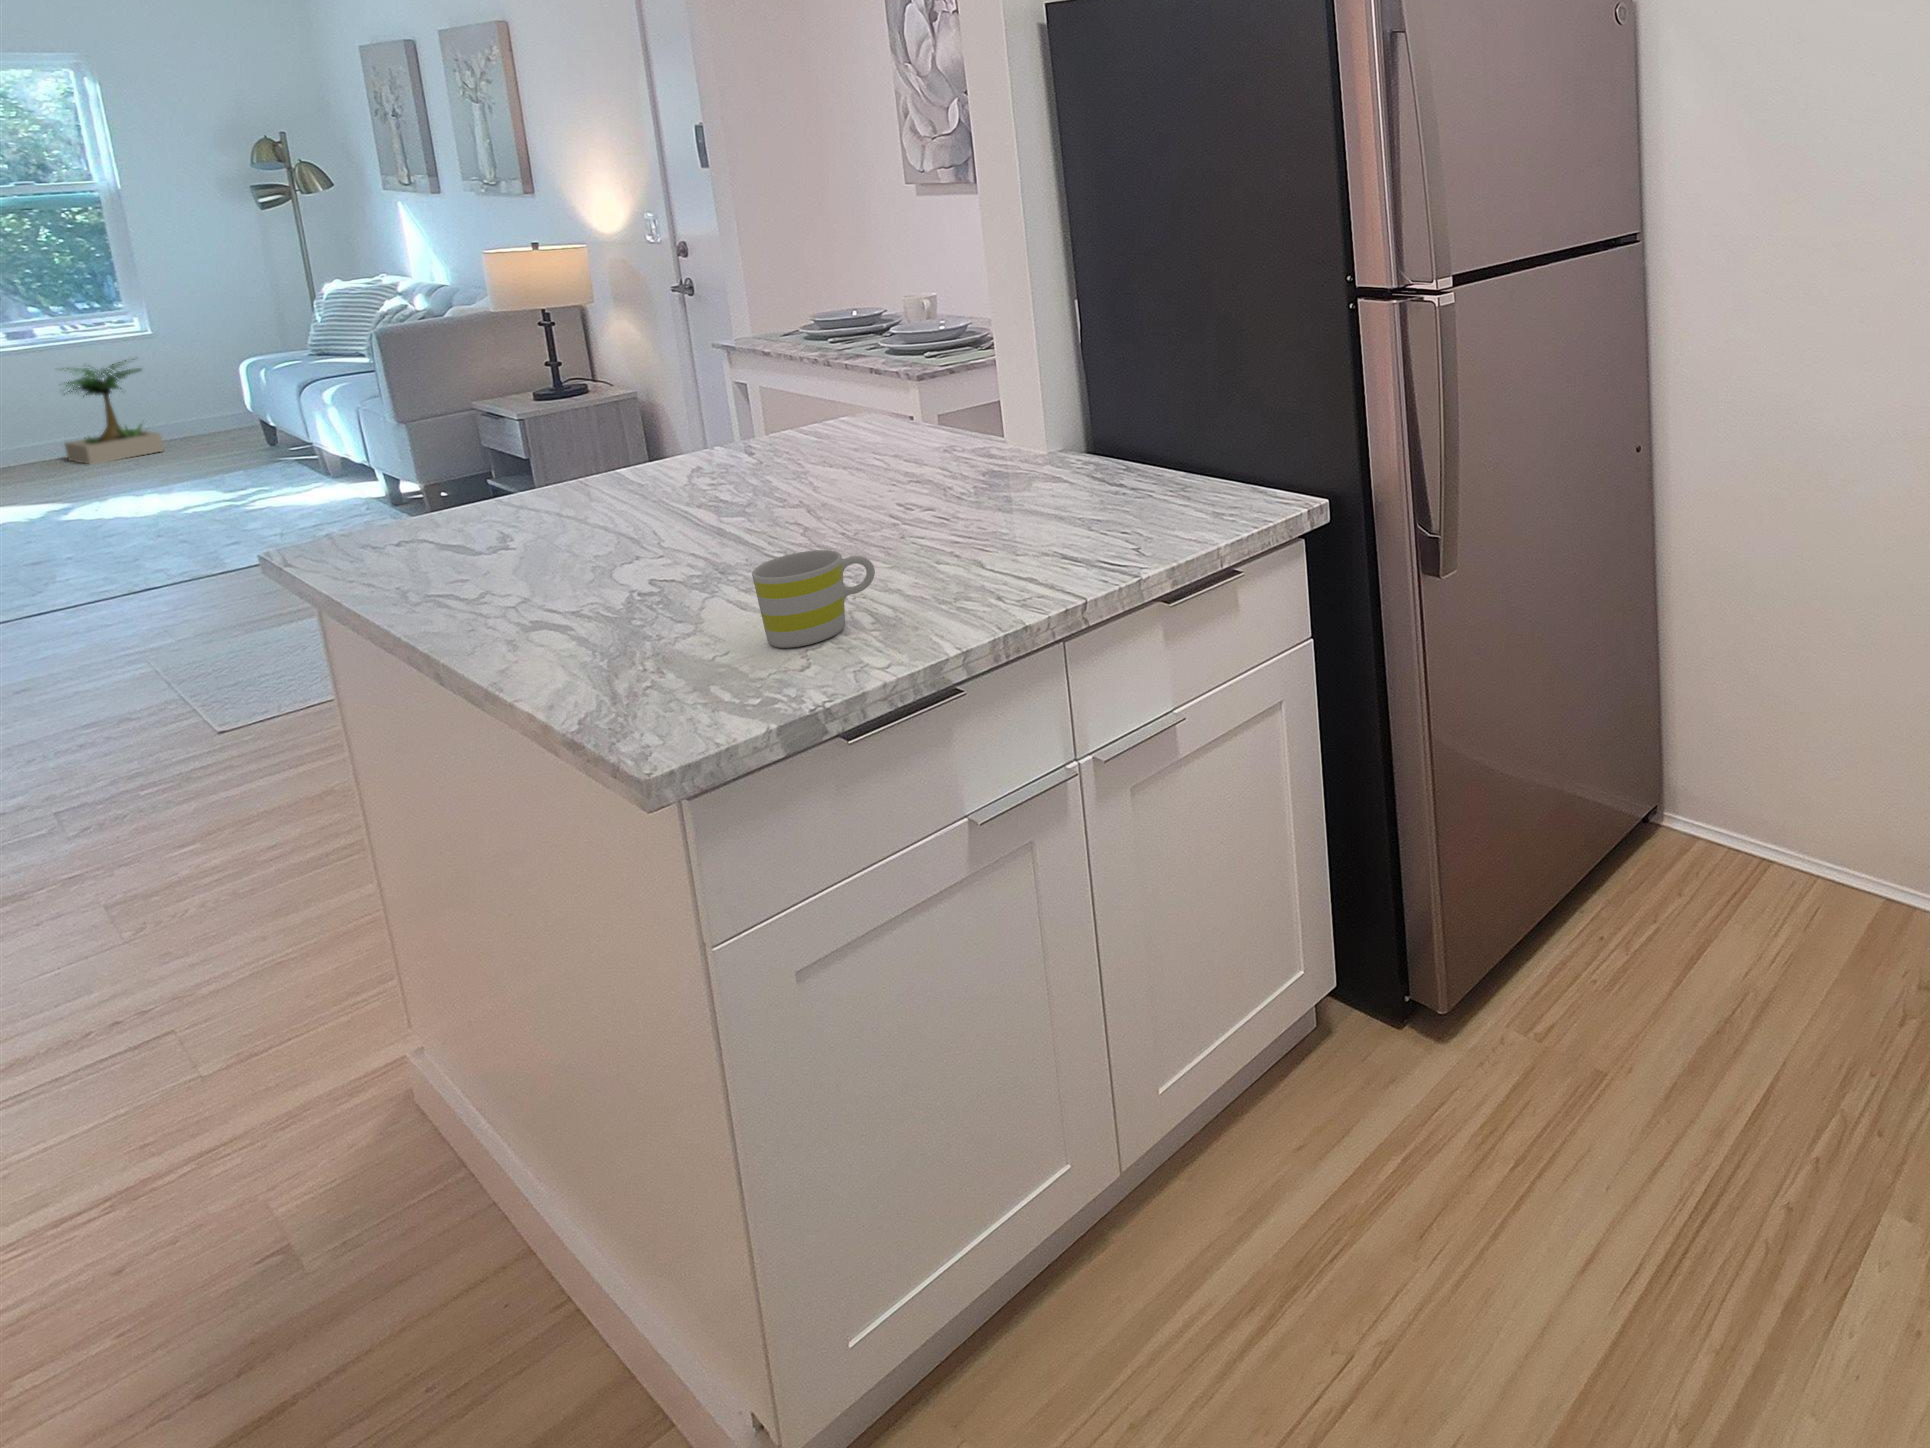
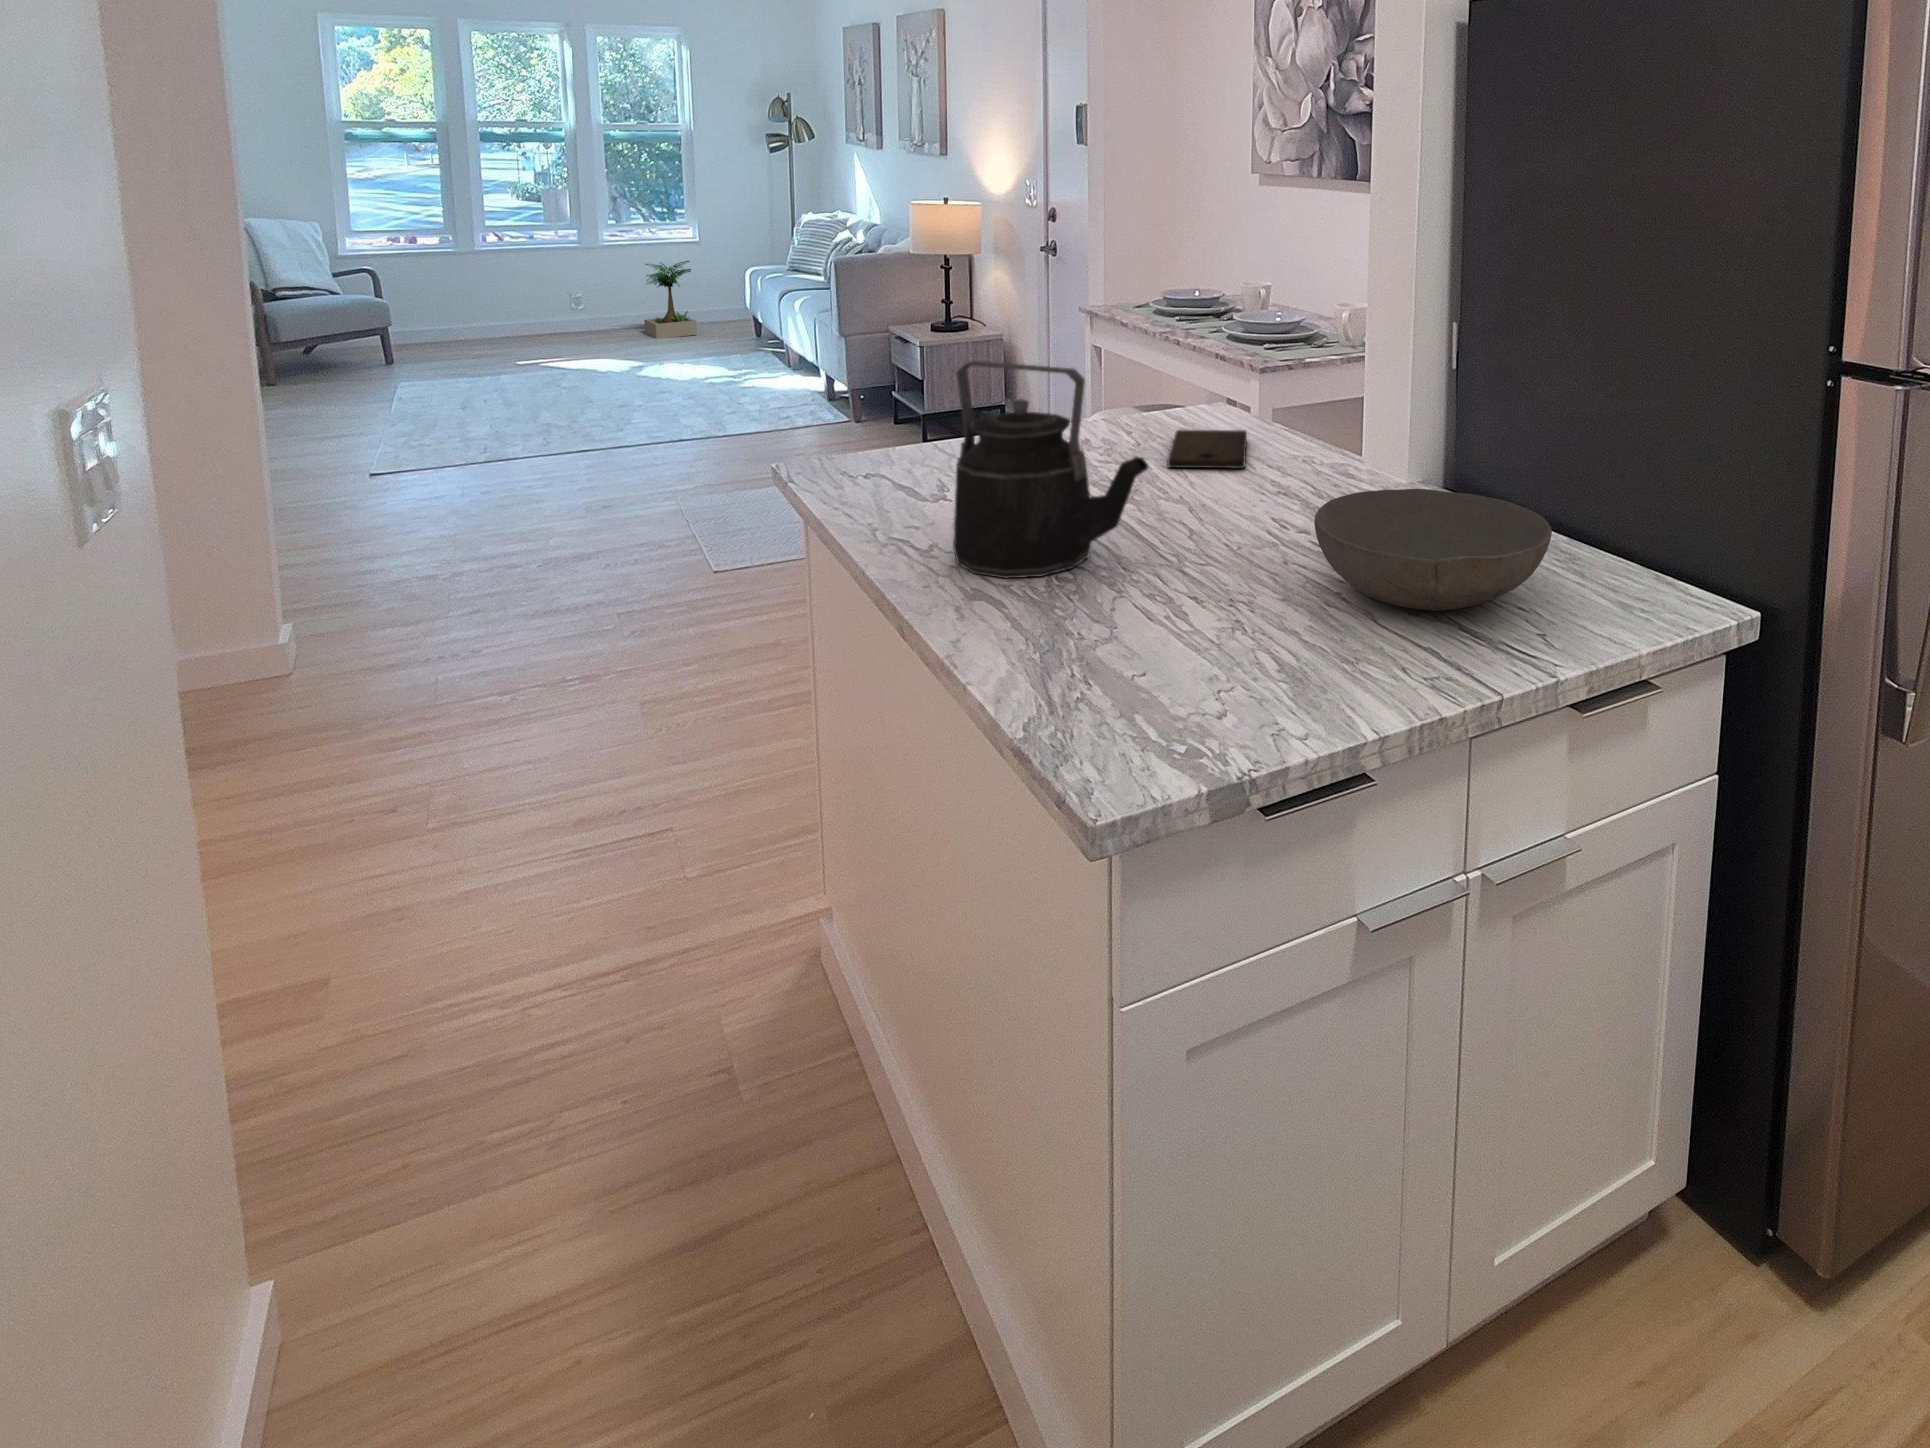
kettle: none [485,379,735,607] -> present [953,361,1148,578]
cutting board: none [790,430,886,476] -> present [1167,430,1247,468]
bowl: none [920,443,1145,547] -> present [1314,489,1552,611]
mug: present [752,550,875,648] -> none [1175,581,1283,685]

